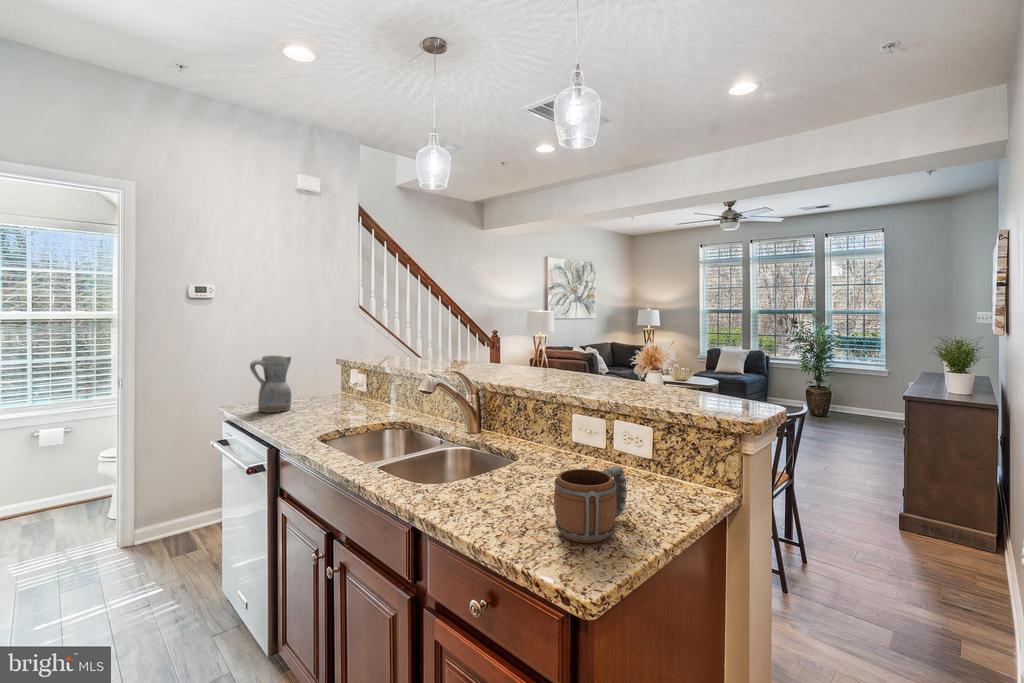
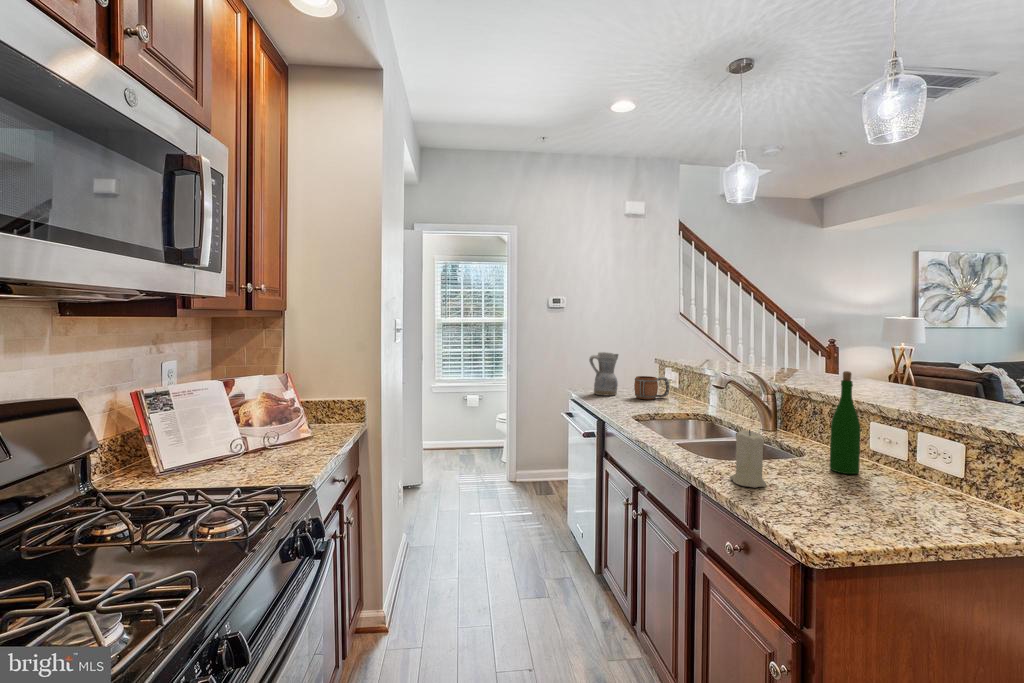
wine bottle: none [545,366,572,473] -> present [830,371,860,474]
candle: none [461,446,502,516] -> present [730,430,766,488]
mug: present [554,466,627,543] -> present [634,376,670,399]

